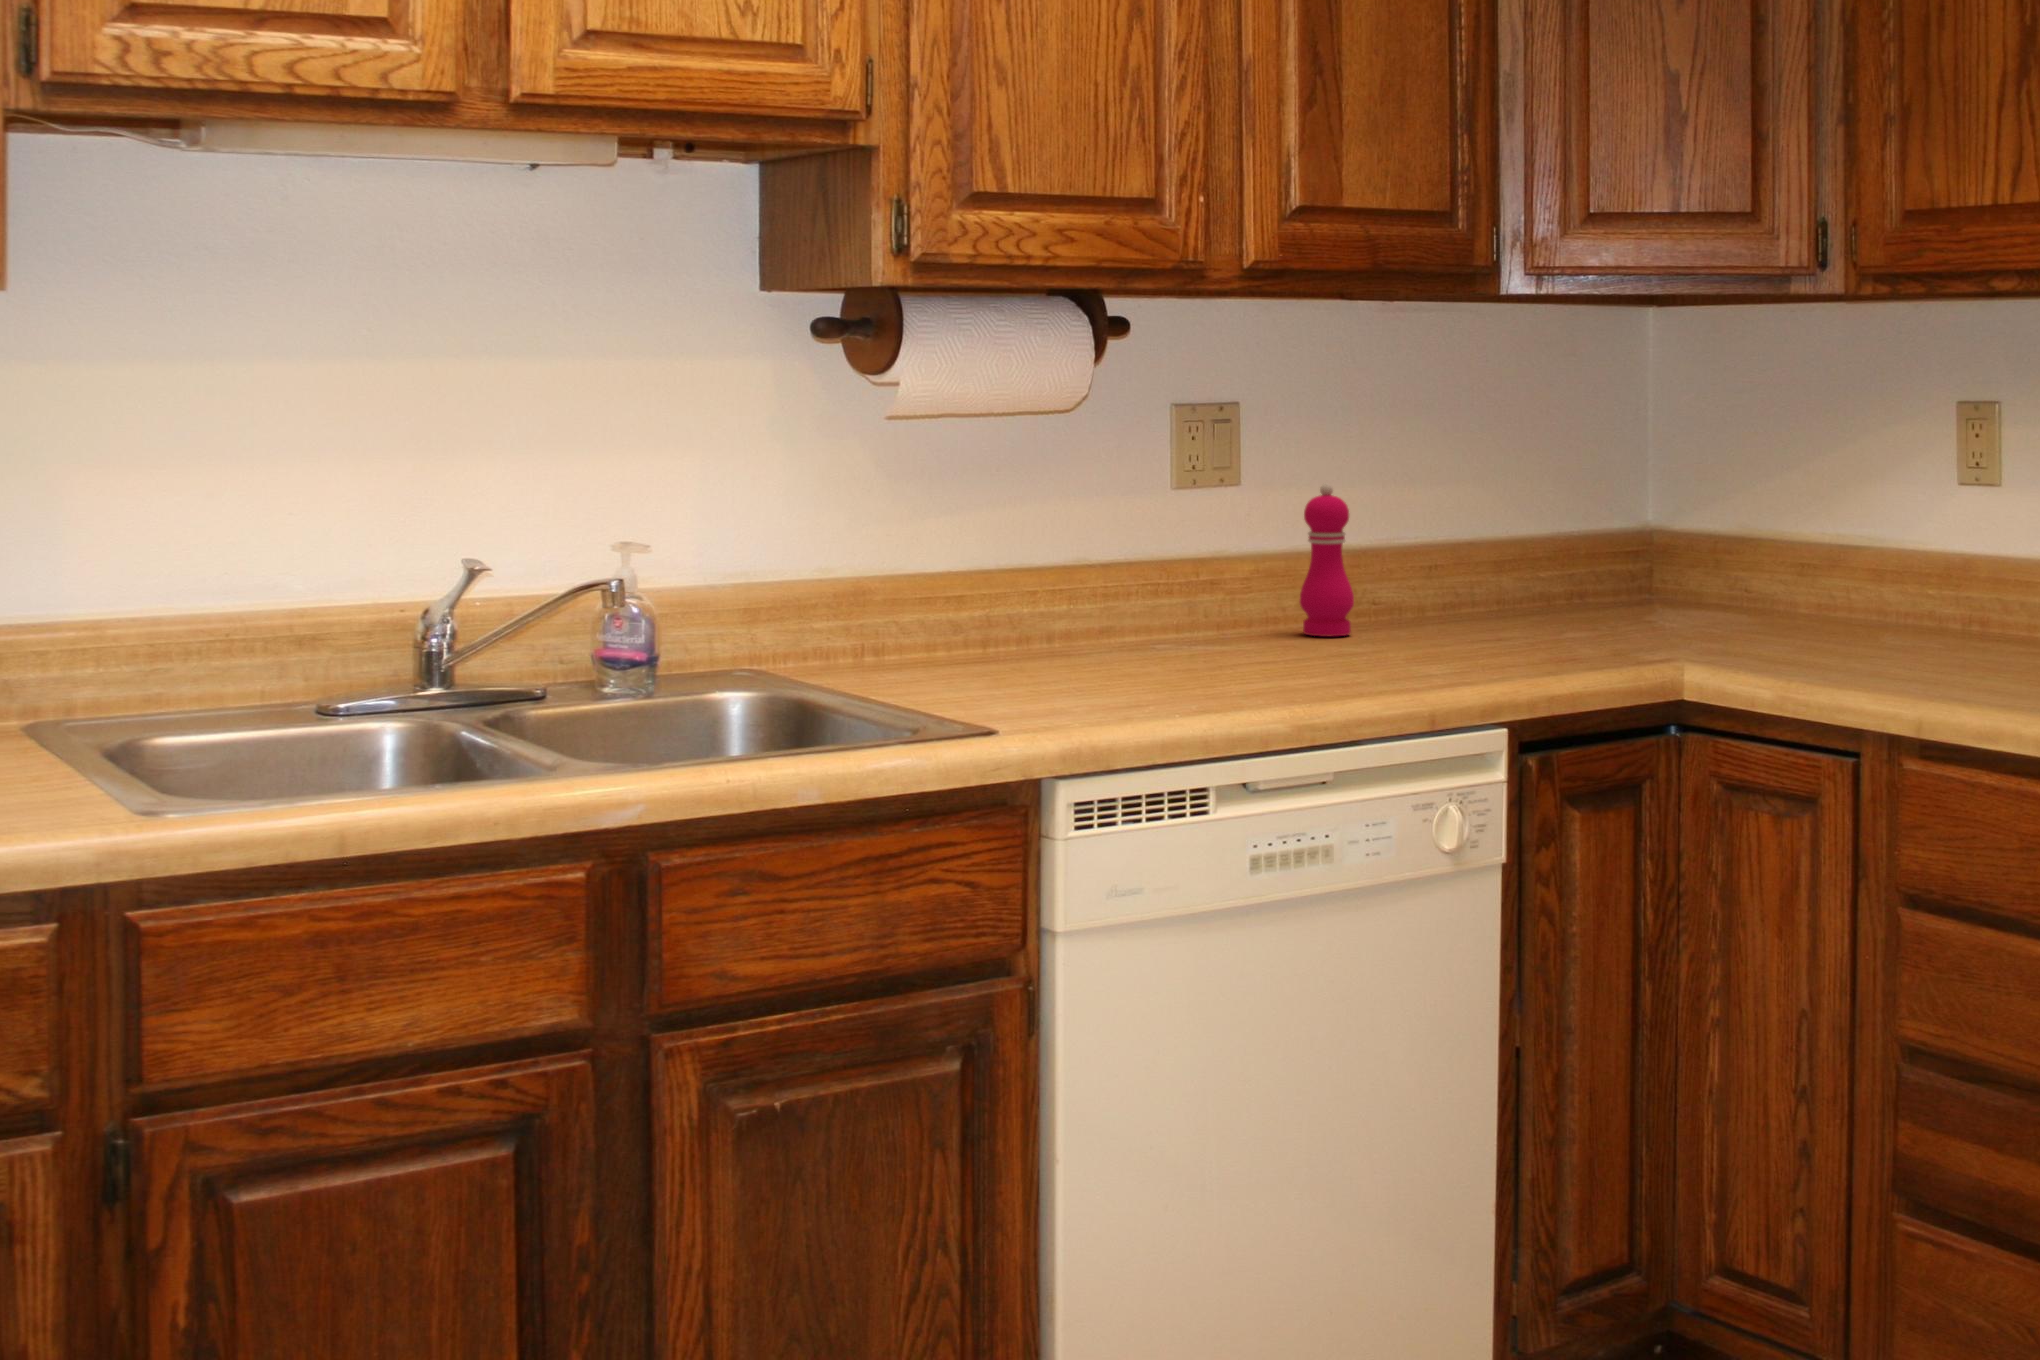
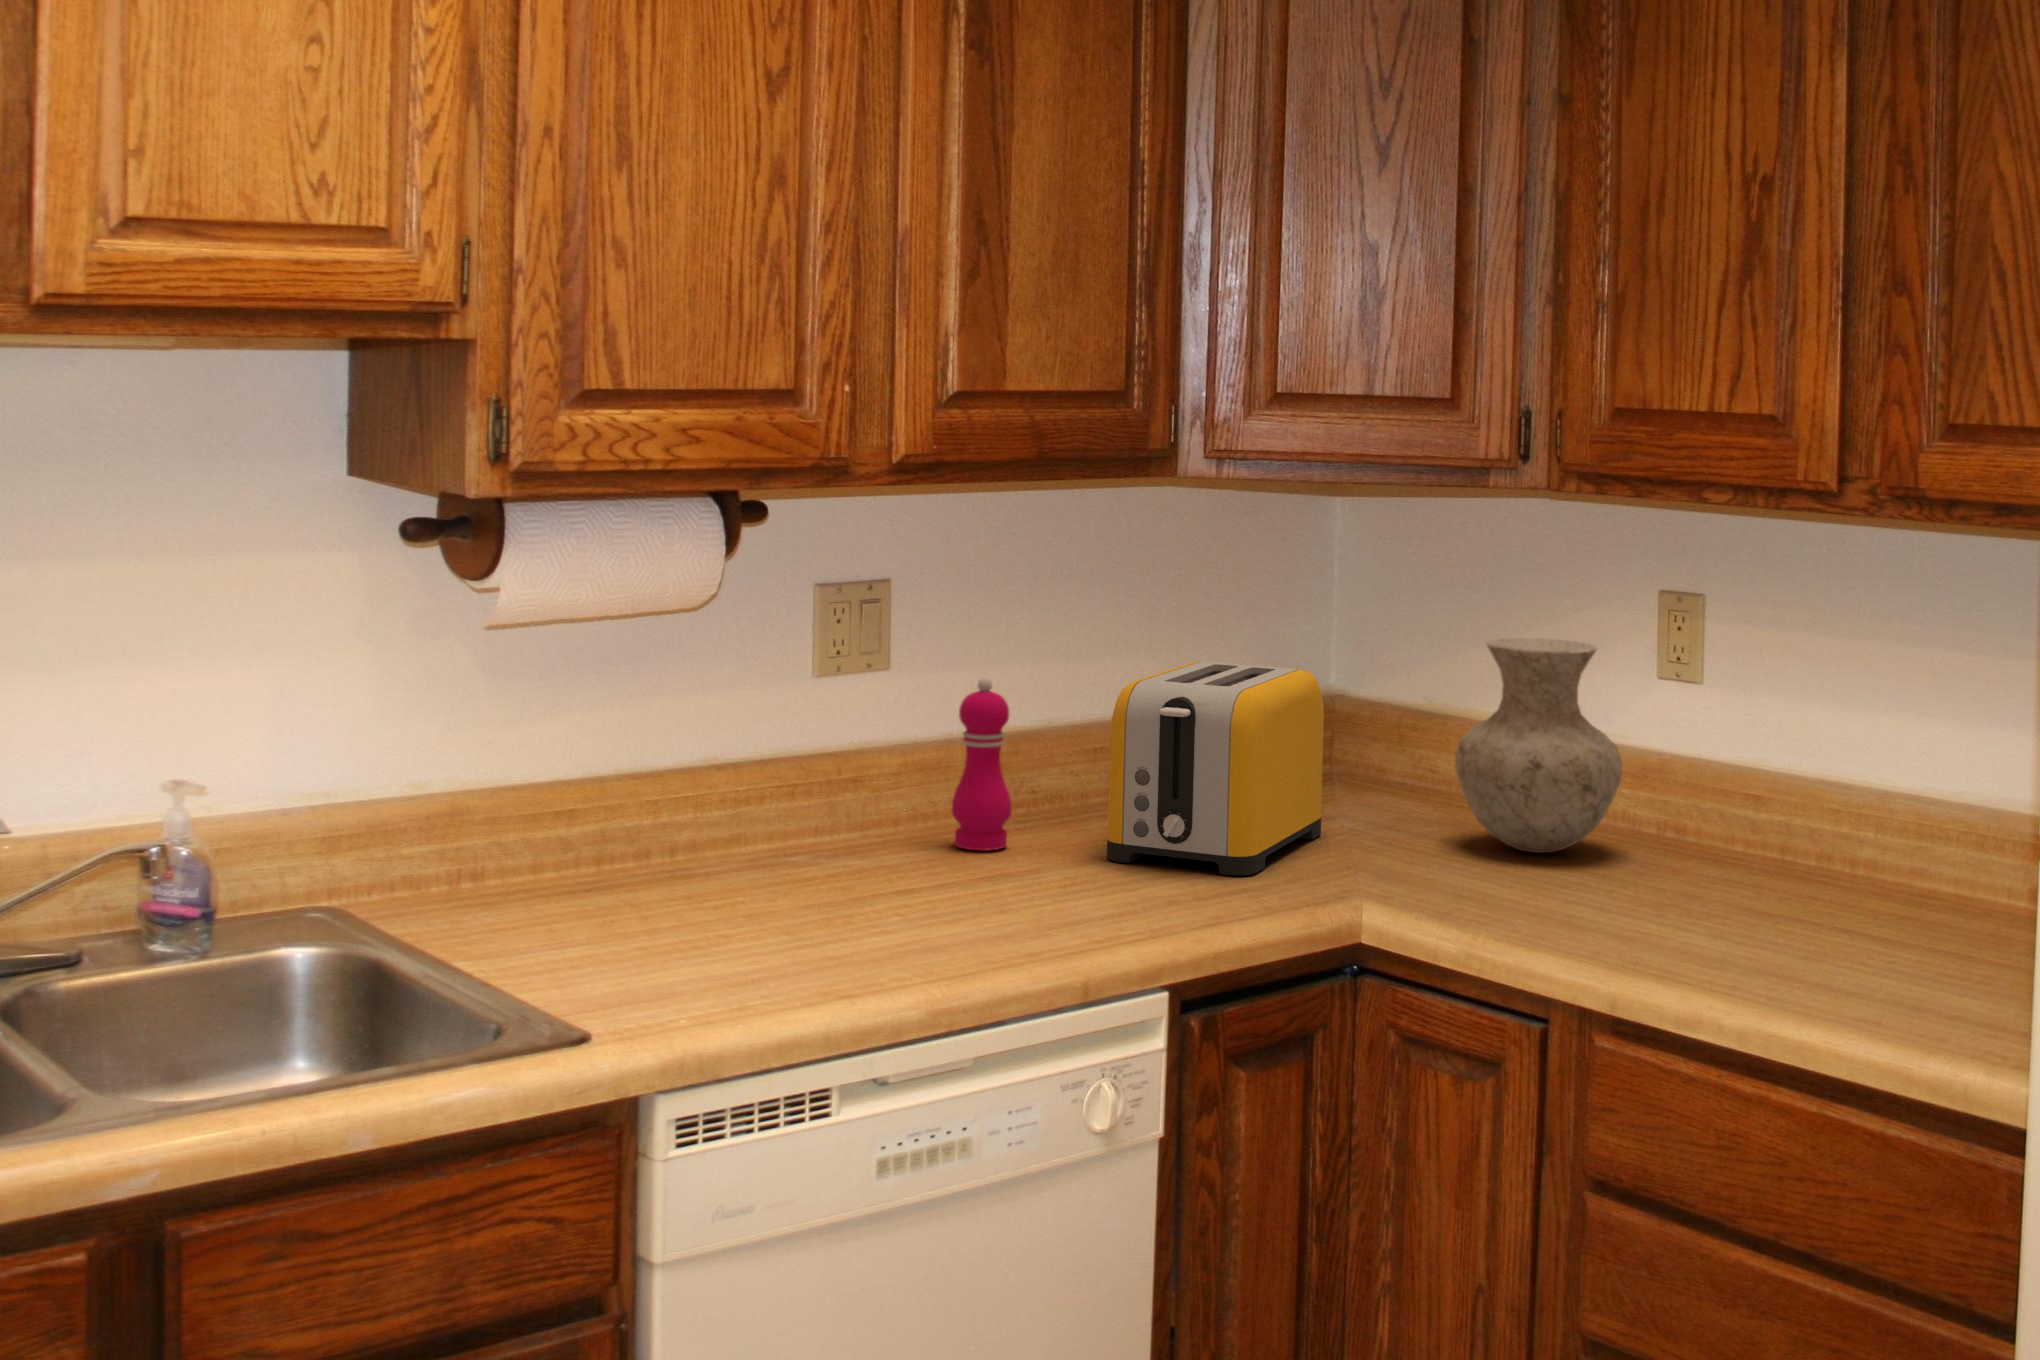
vase: none [1766,445,1927,639] -> present [1455,638,1622,853]
toaster: none [1442,476,1639,650] -> present [1107,661,1324,875]

